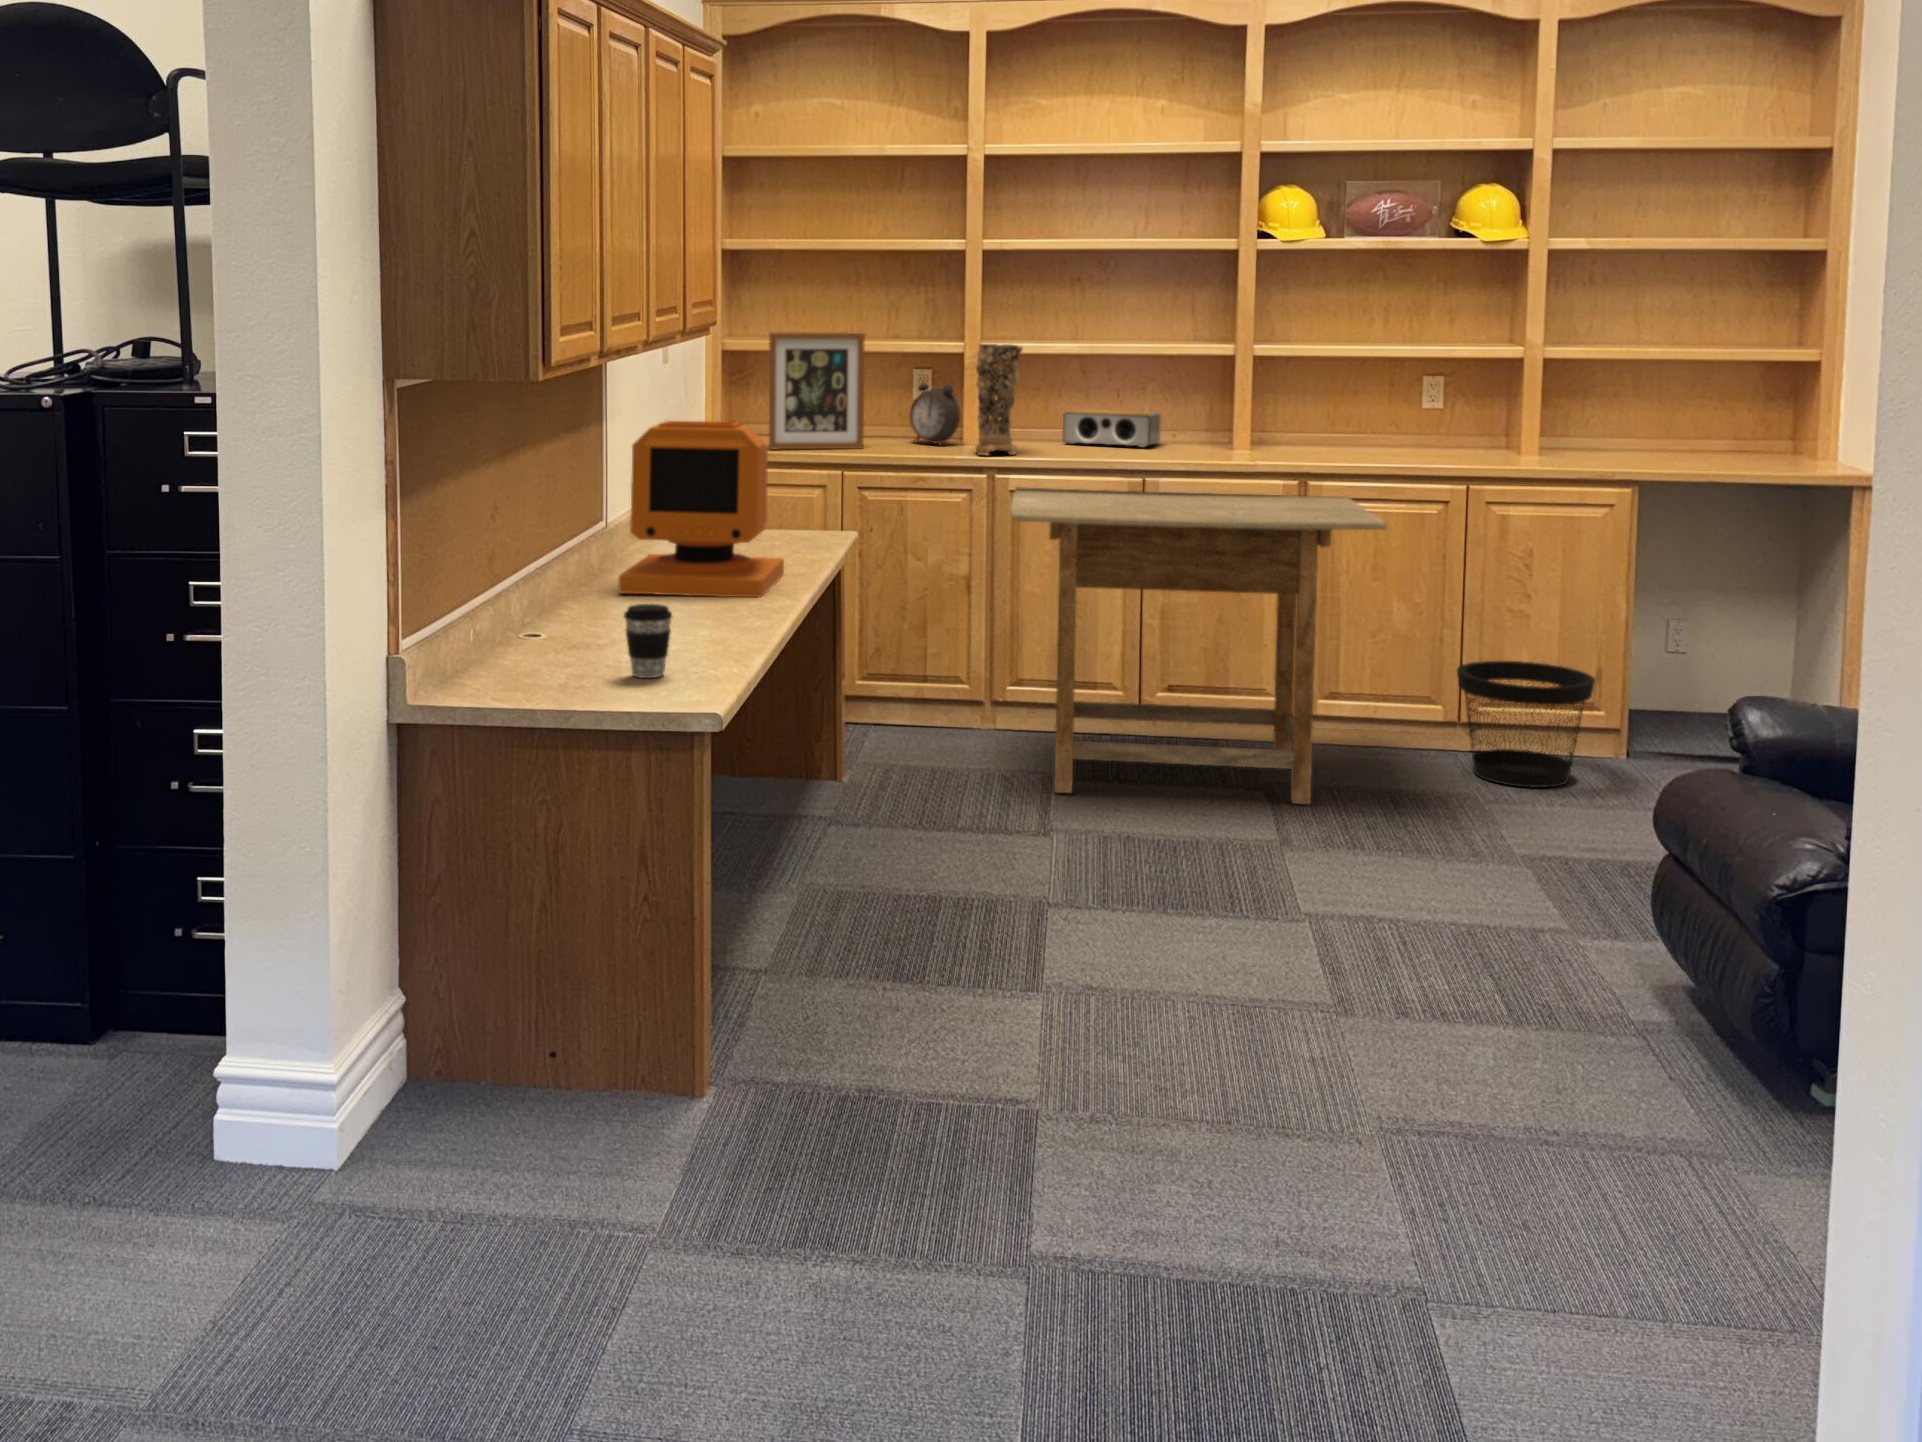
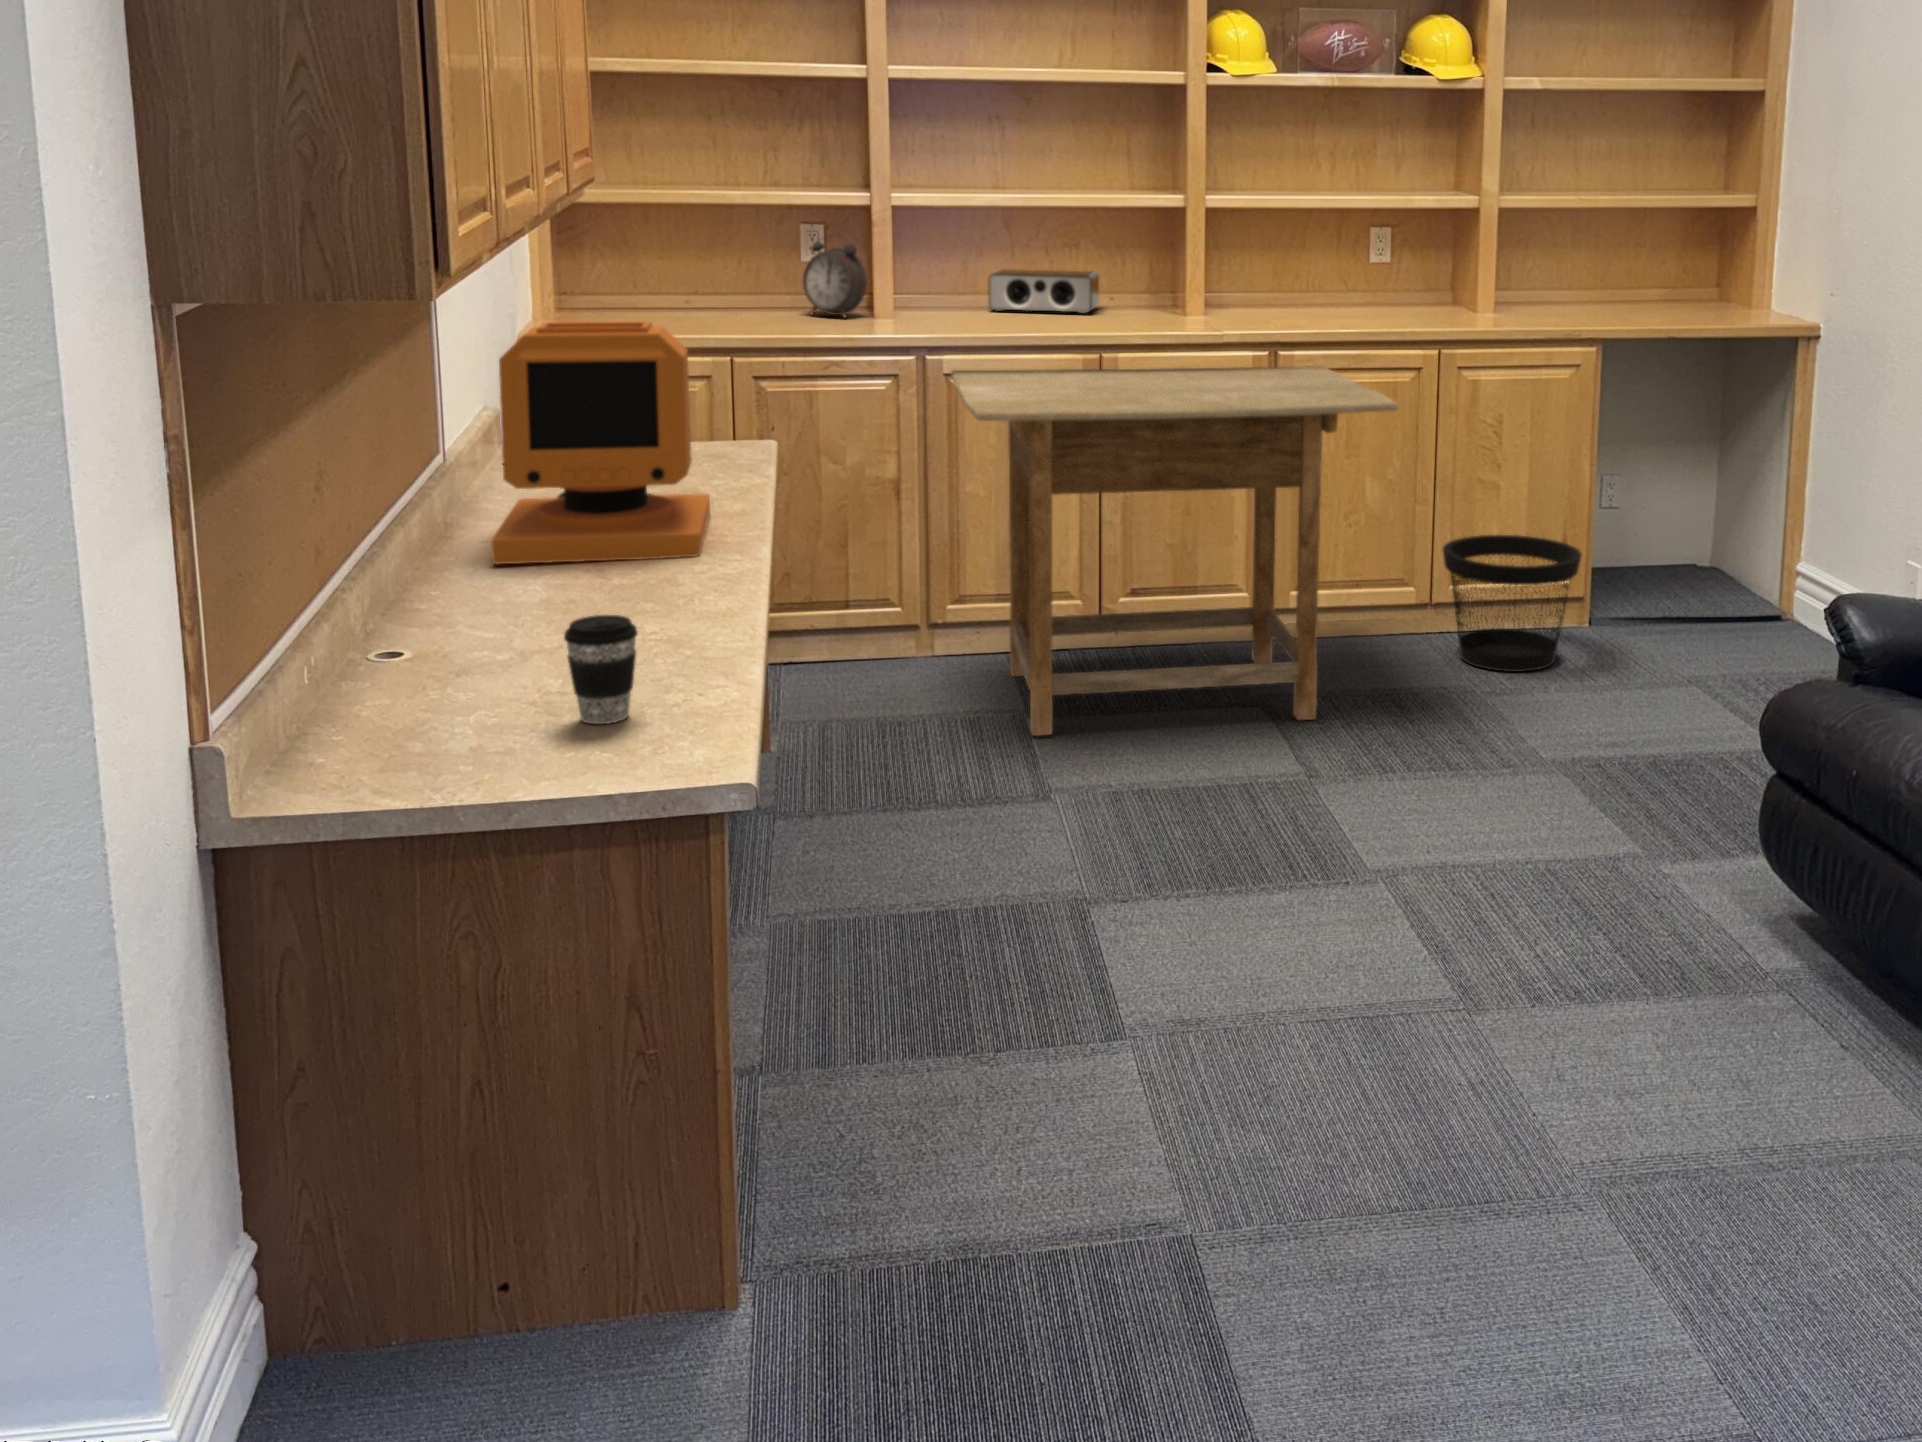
picture frame: present [769,332,865,449] -> none [622,181,750,331]
decorative vase: present [975,344,1023,455] -> none [892,195,948,331]

